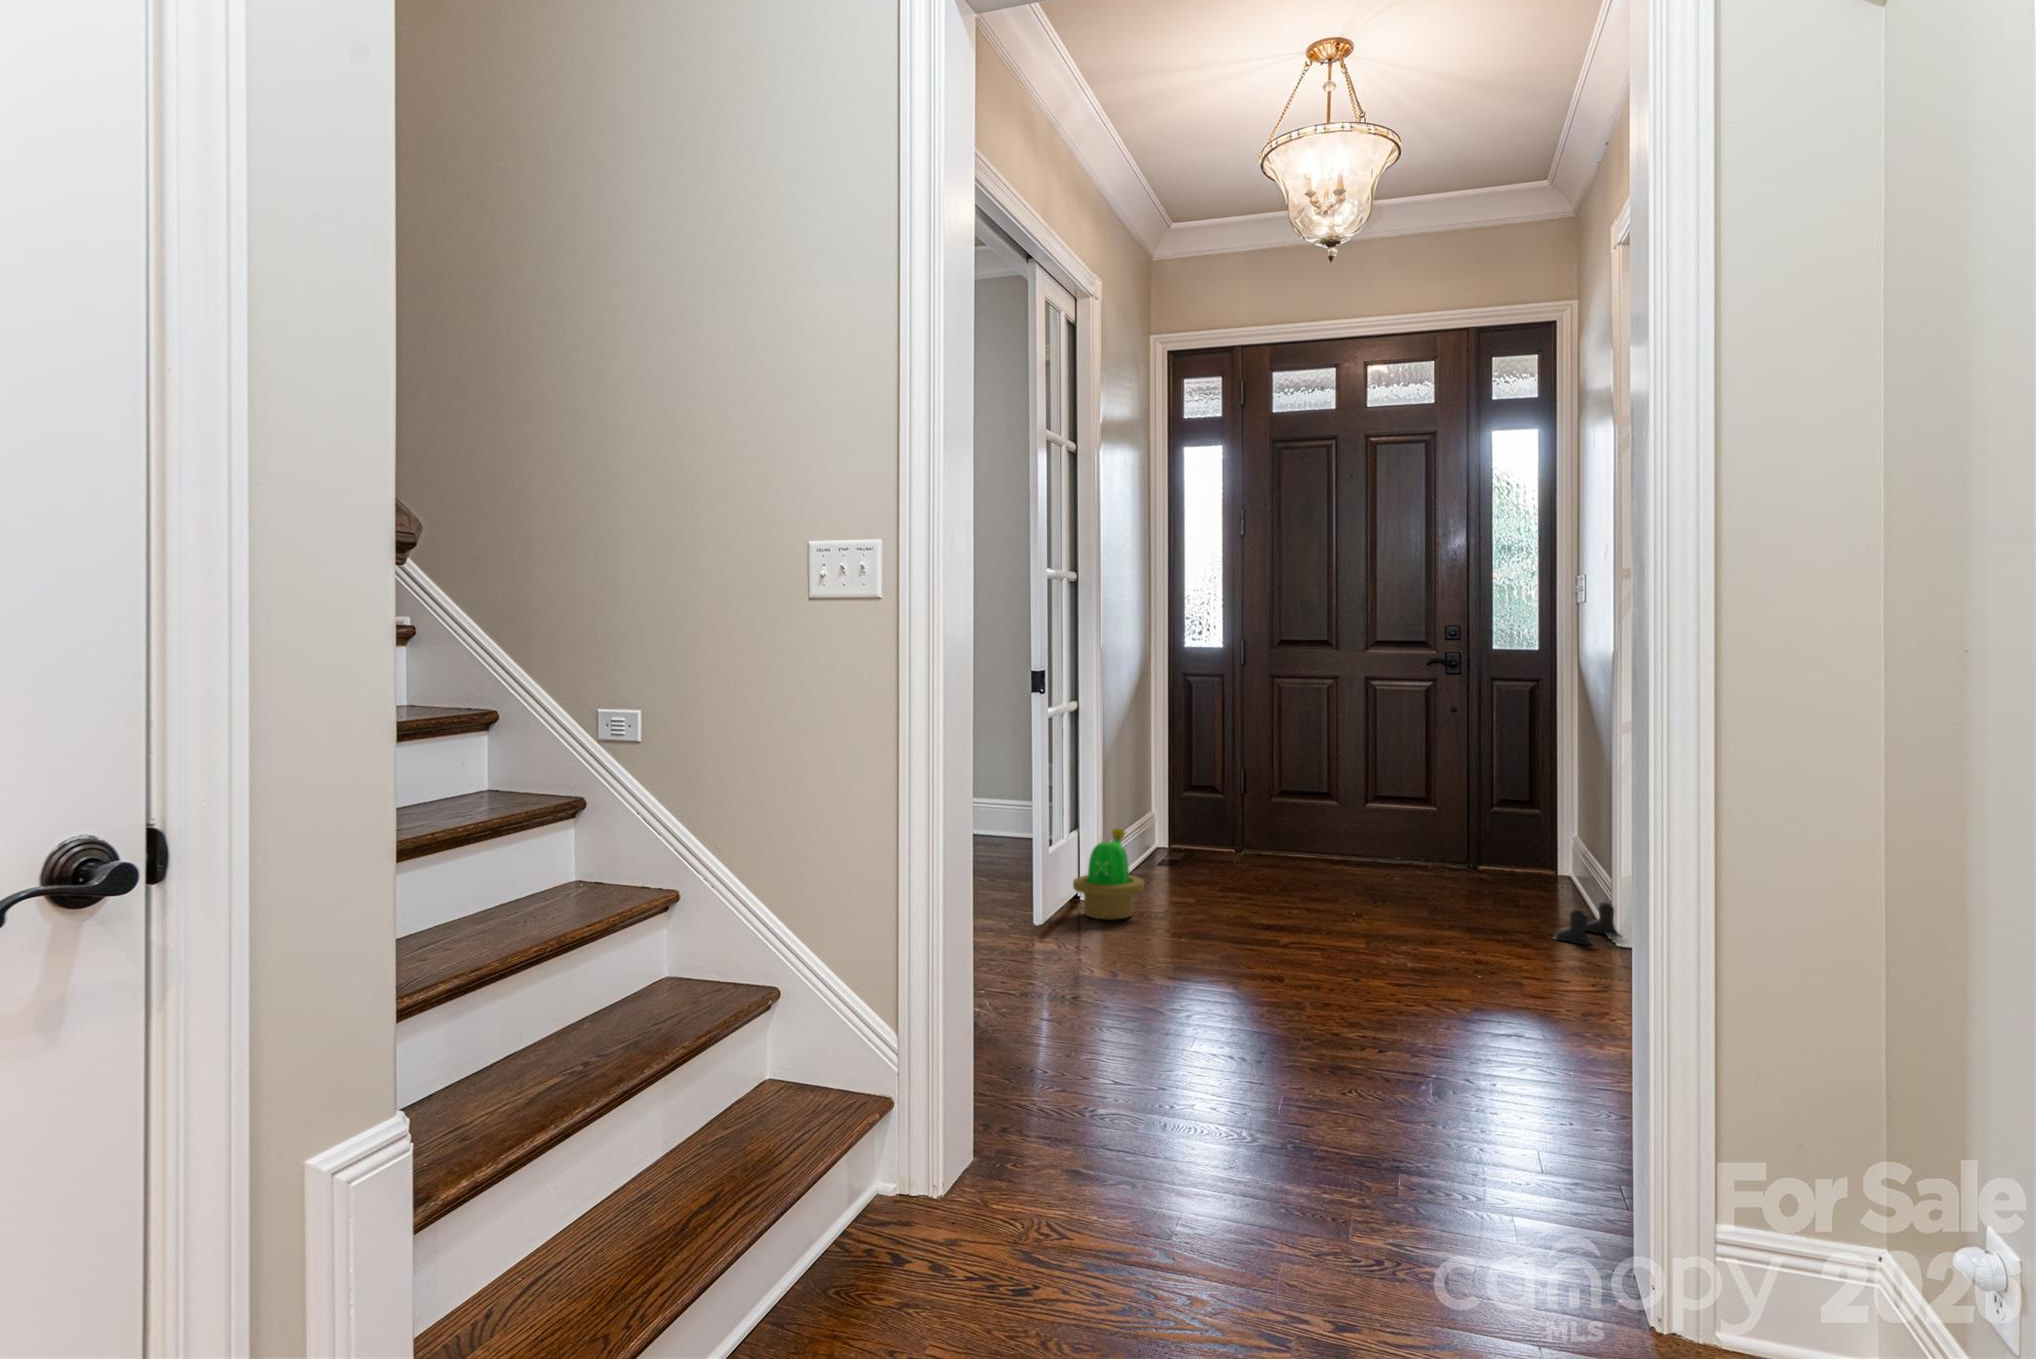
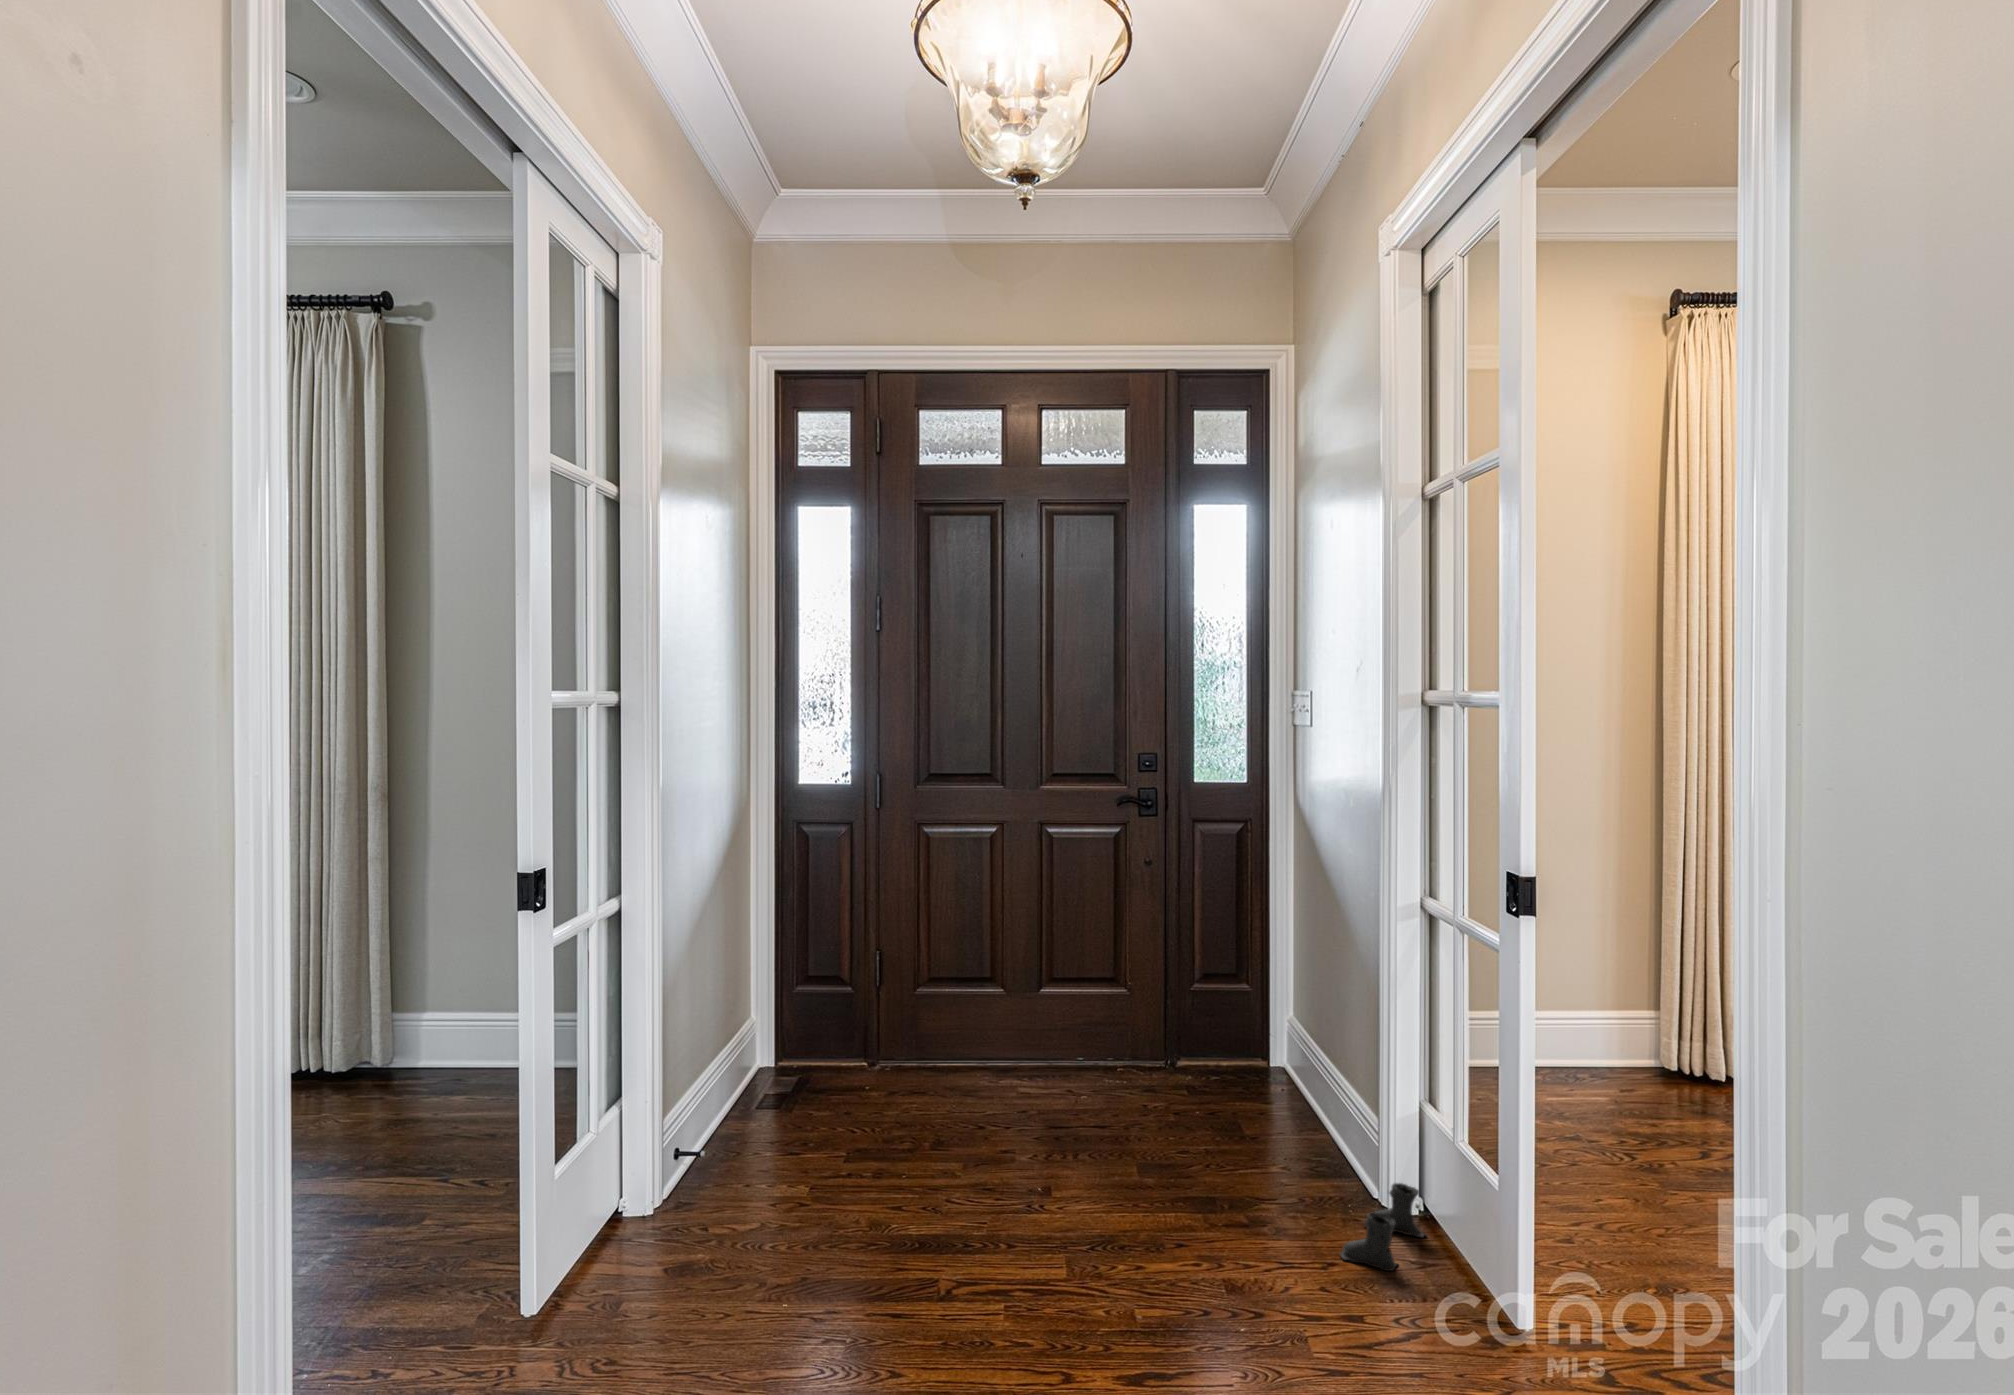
decorative plant: present [1073,829,1144,920] -> none [596,1111,721,1290]

